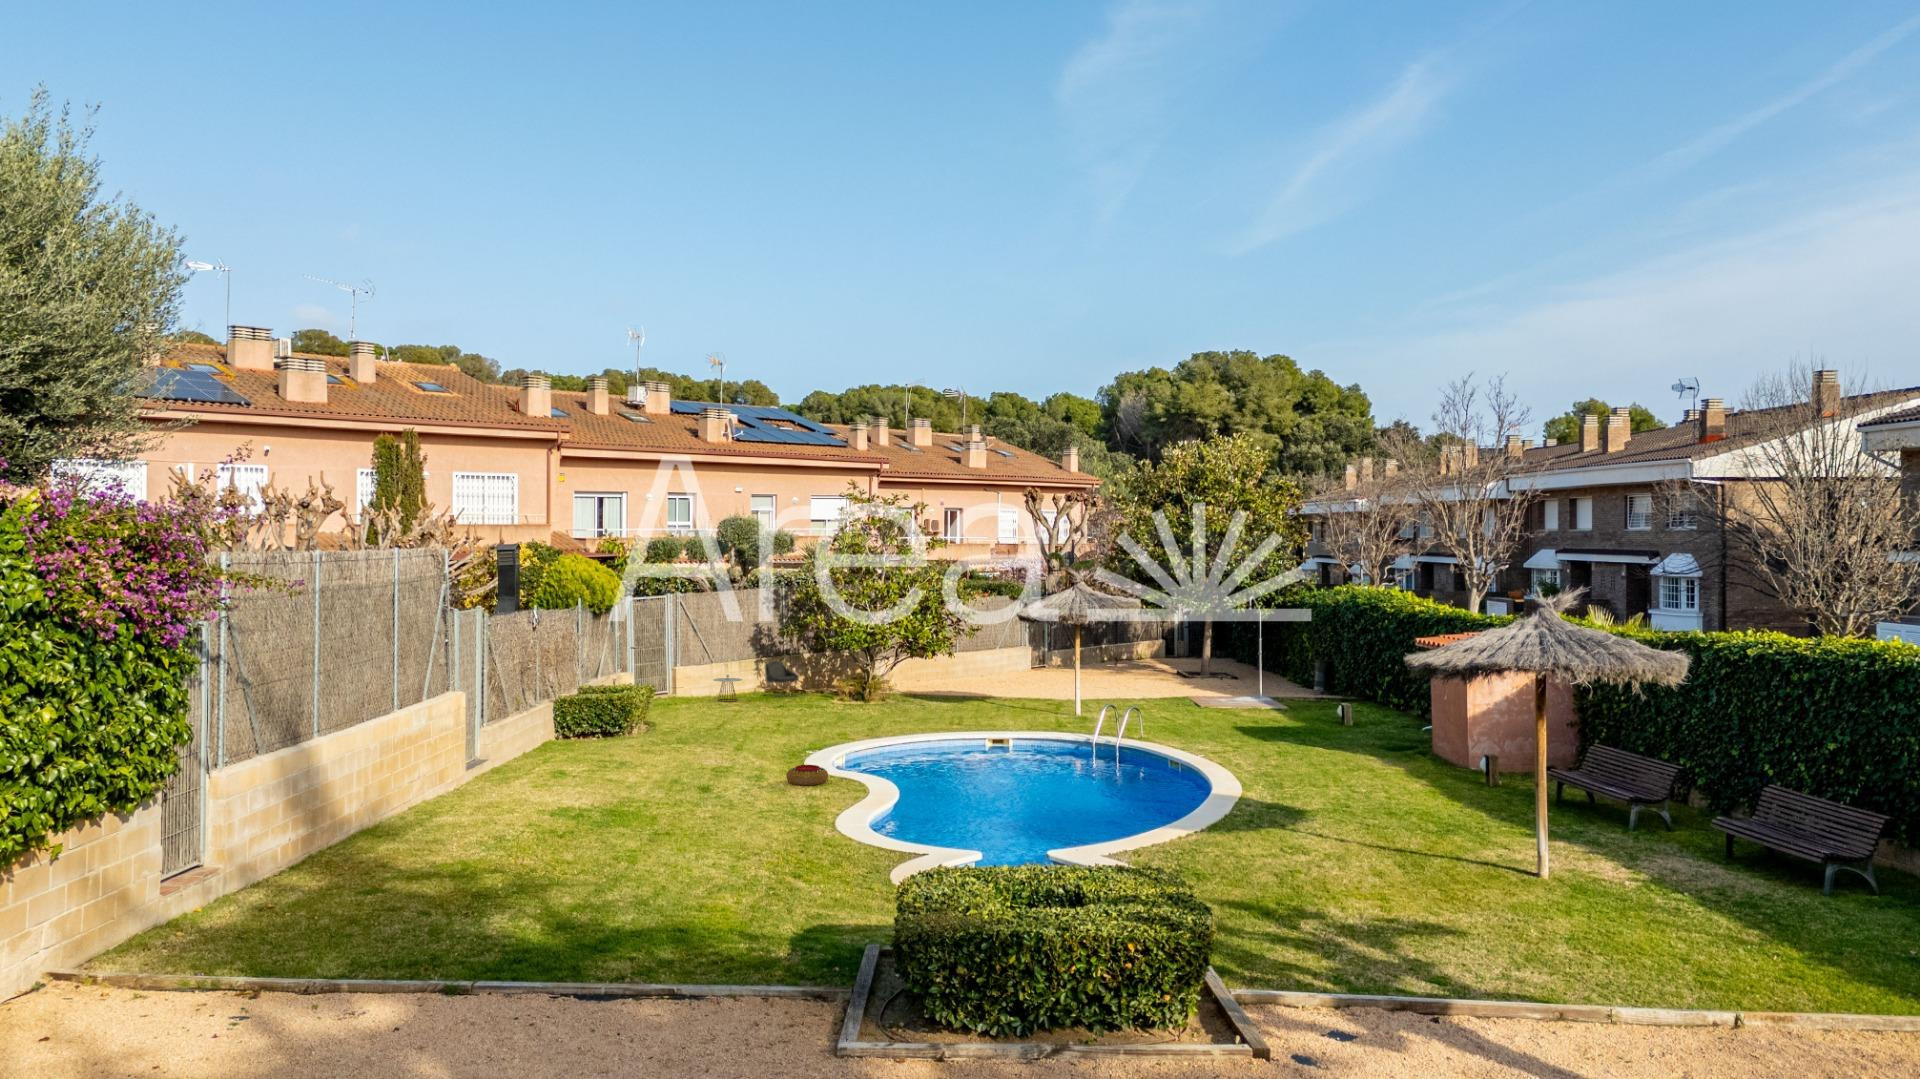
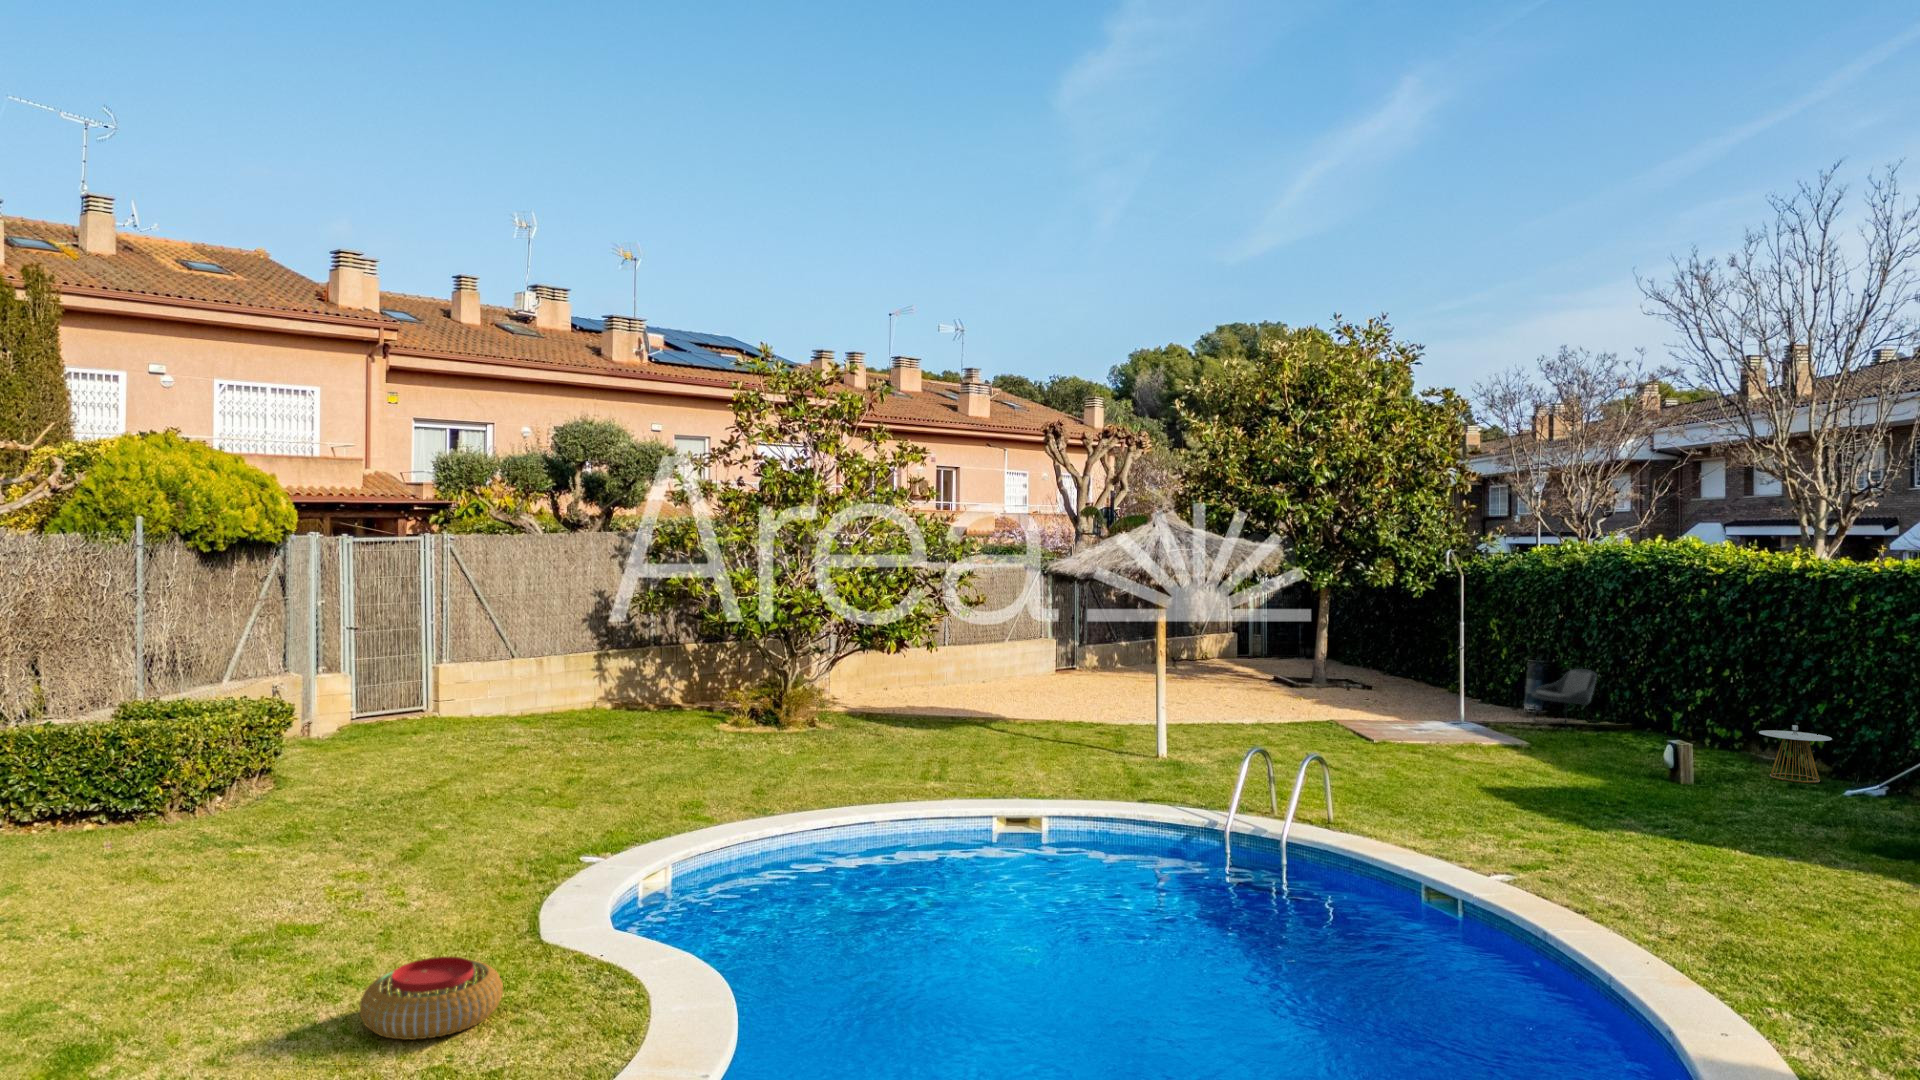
lounge chair: present [764,661,799,697] -> present [1531,669,1599,727]
side table: present [714,675,742,702] -> present [1759,725,1832,783]

